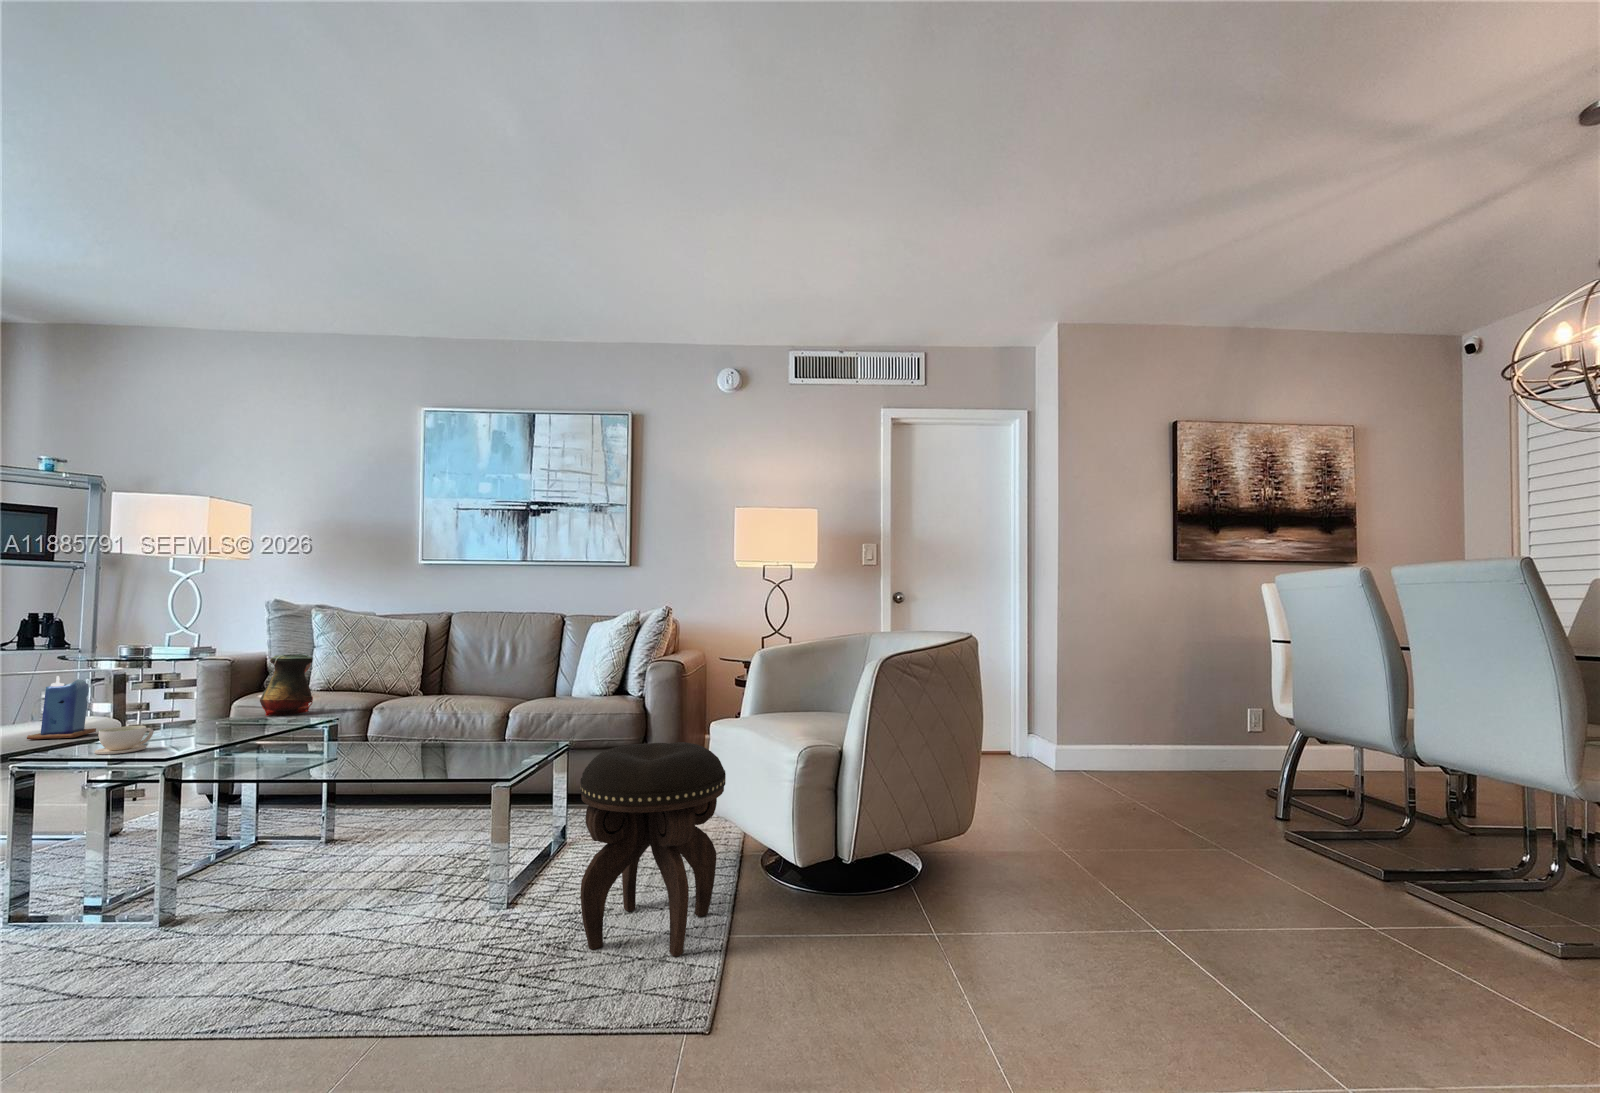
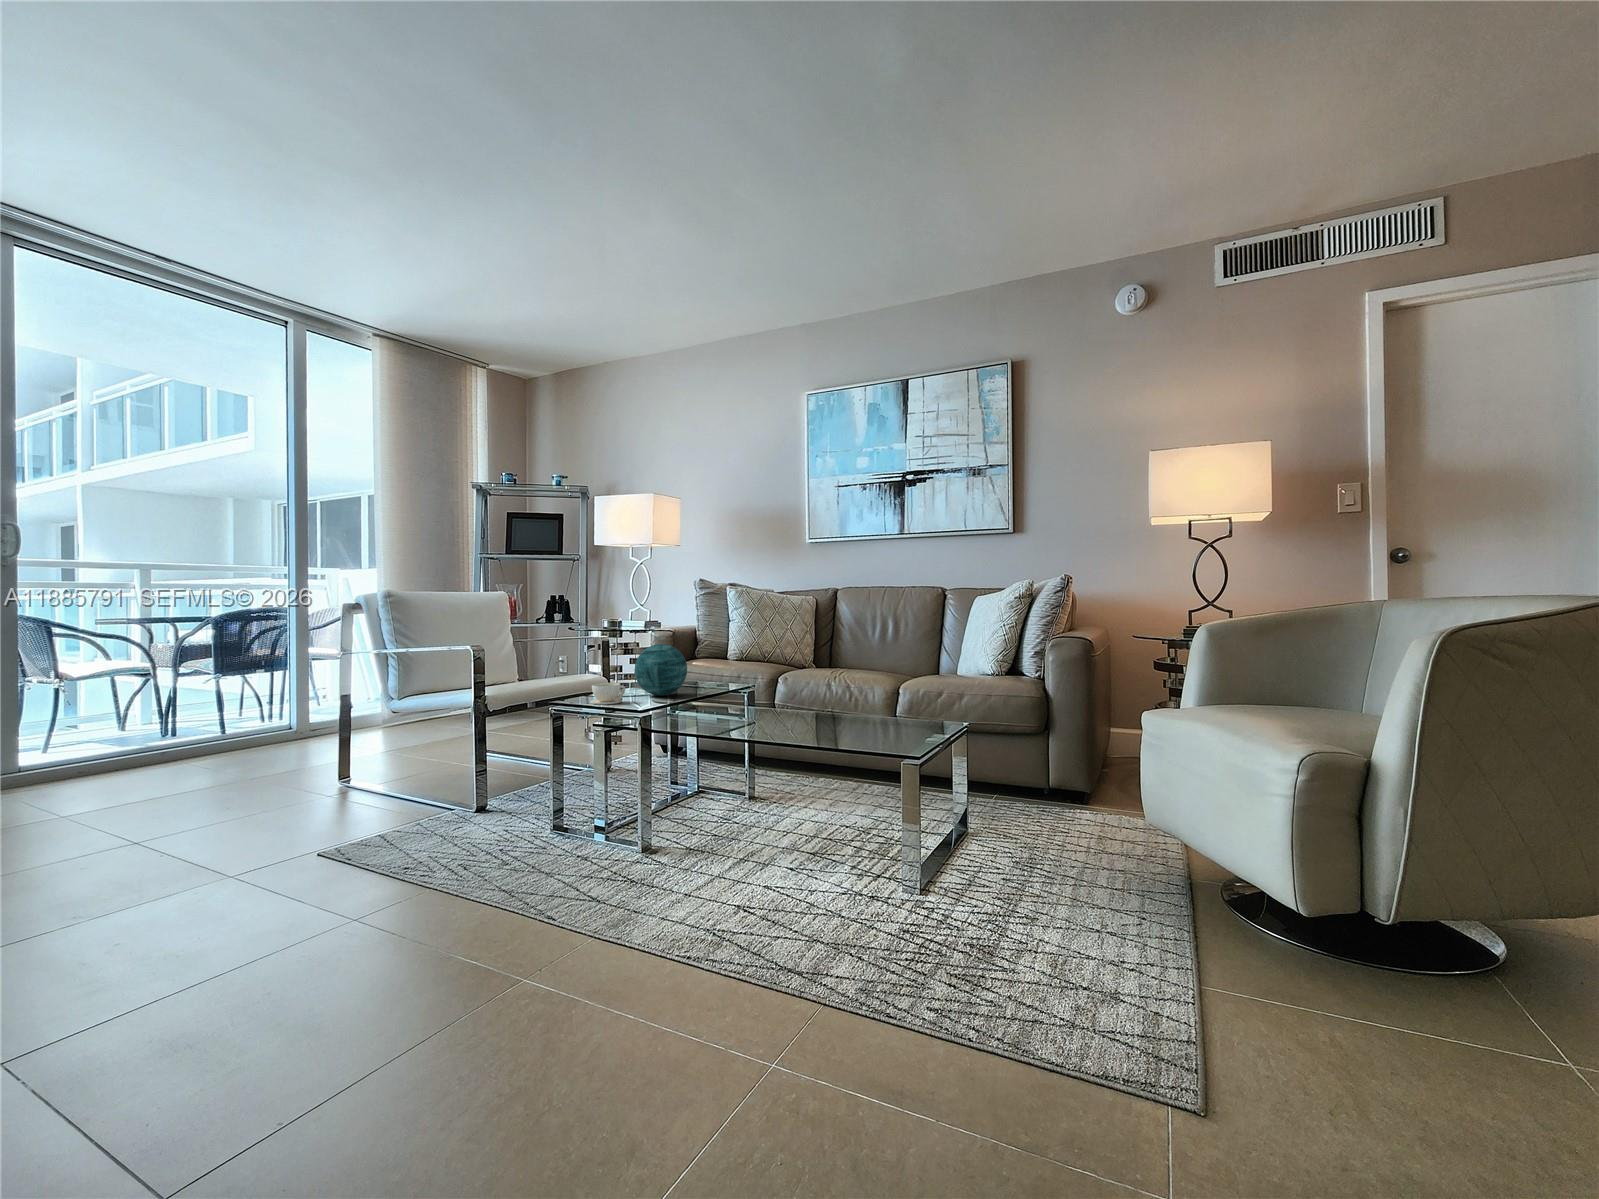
vase: present [260,654,313,715] -> none [693,628,732,682]
candle: present [27,676,96,740] -> none [553,641,591,690]
decorative orb: none [171,676,250,737] -> present [635,644,687,696]
footstool: present [580,742,726,956] -> none [999,735,1191,1000]

